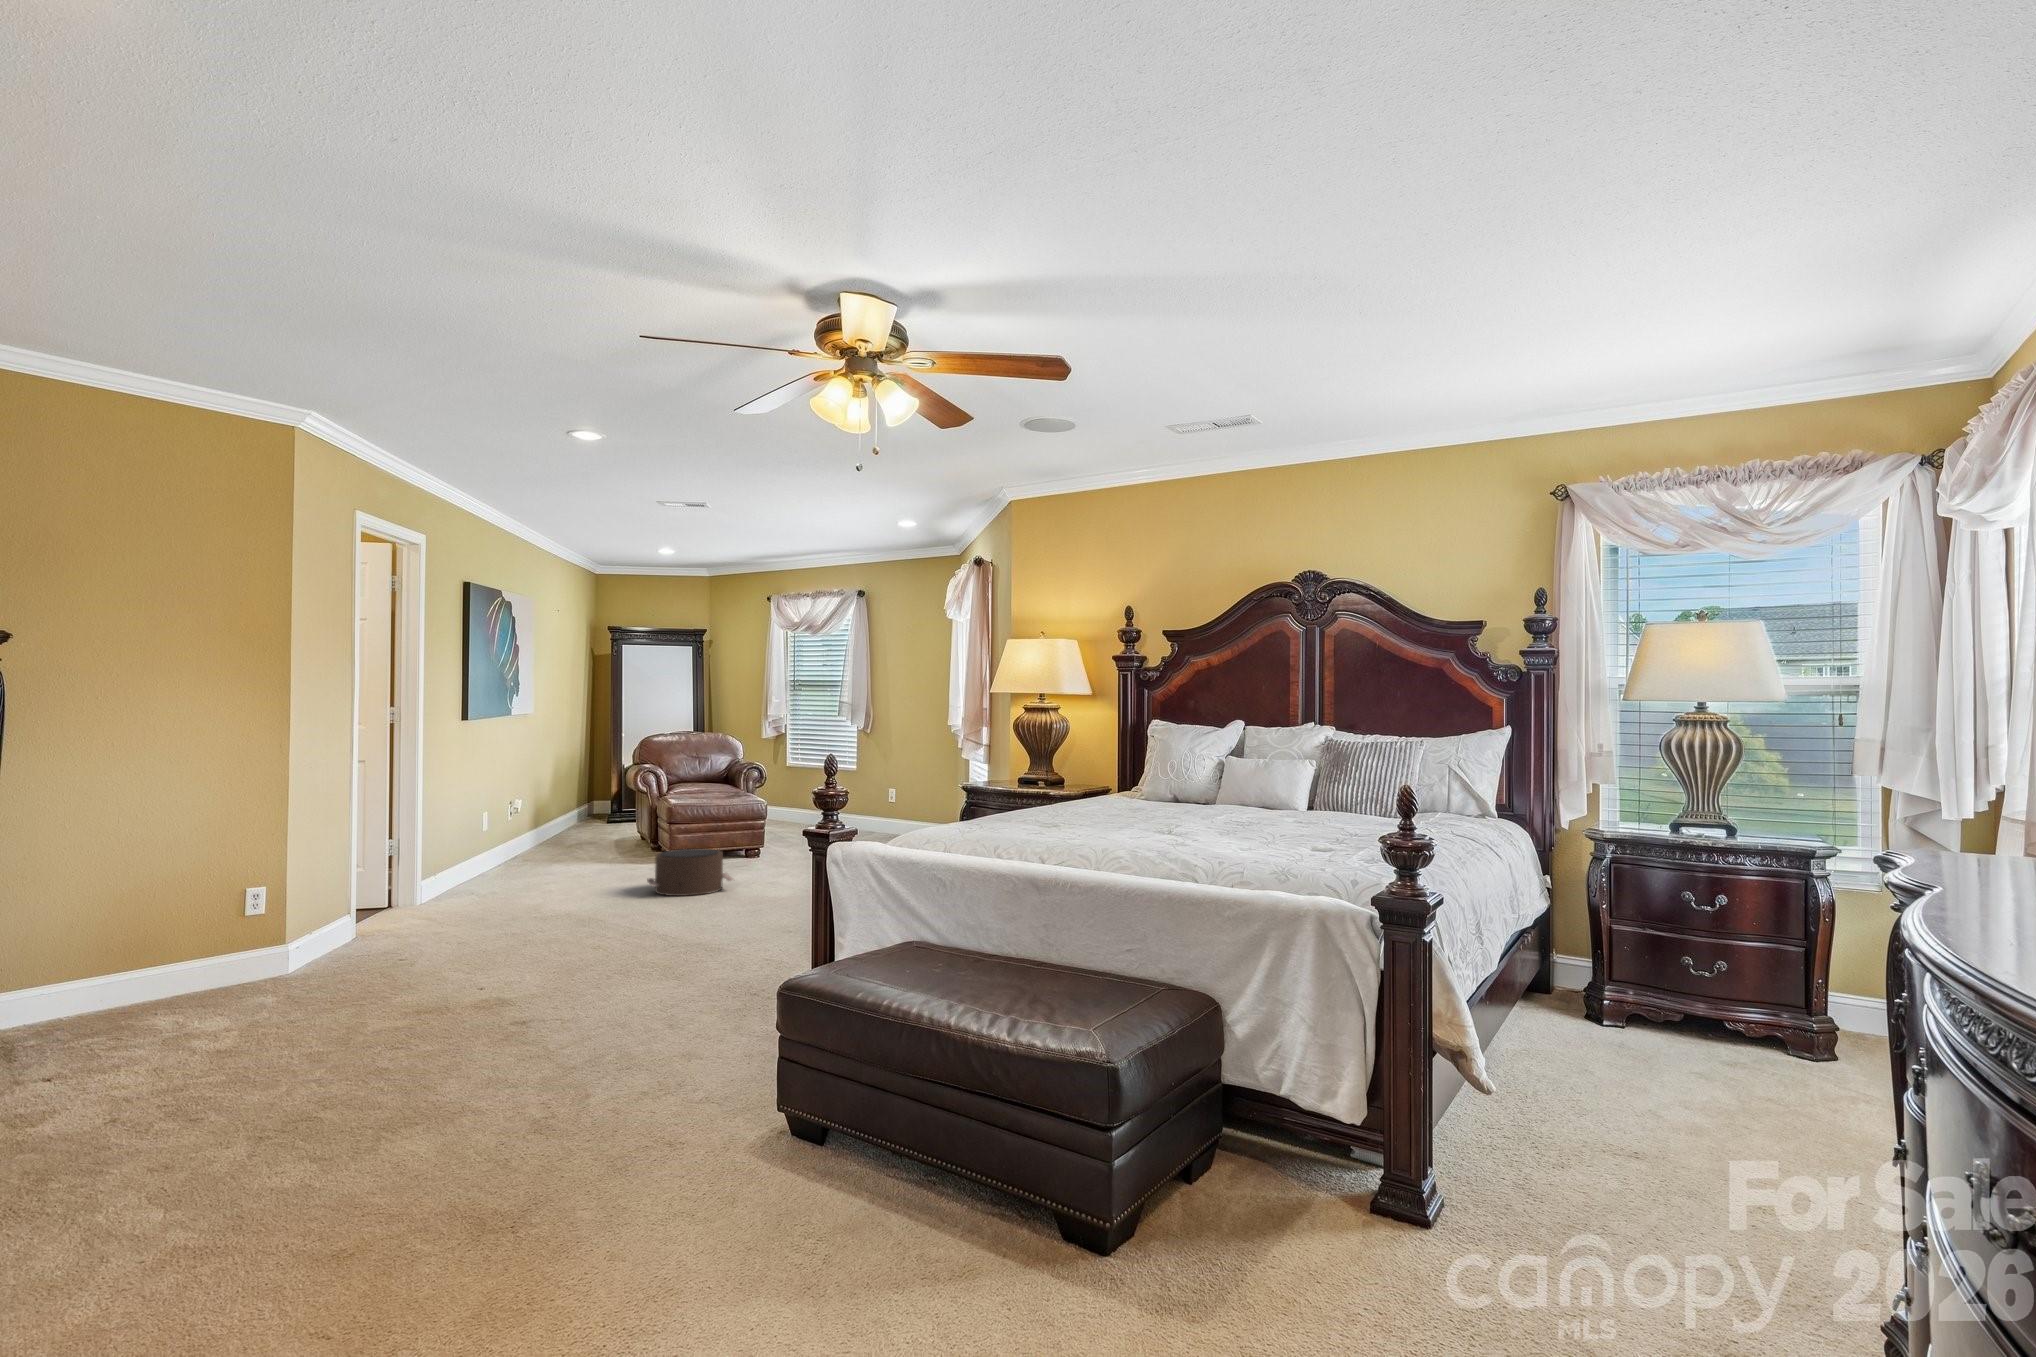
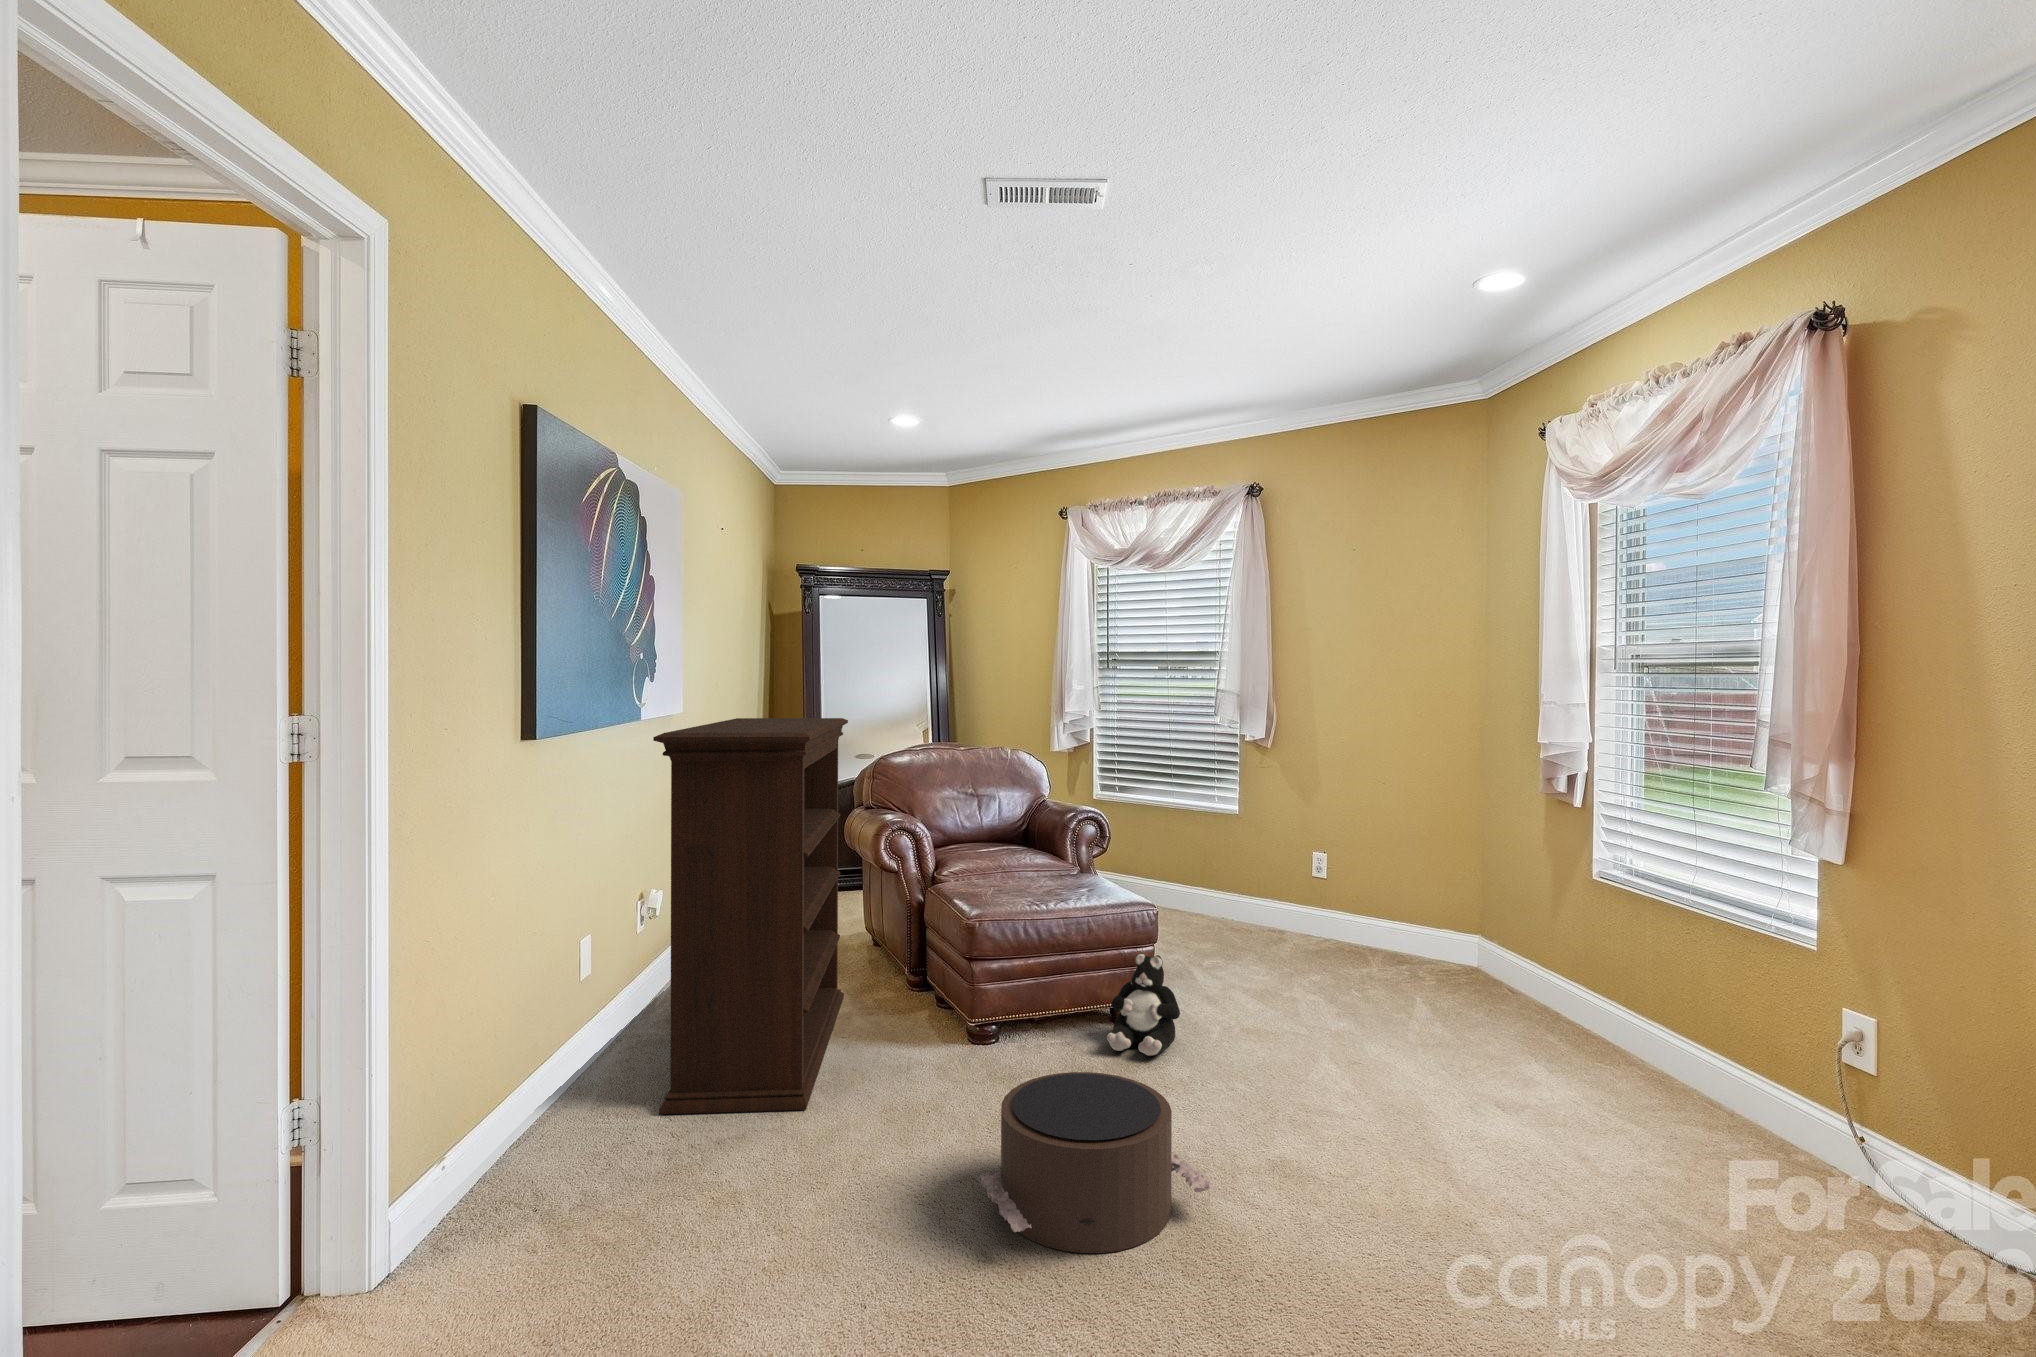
bookshelf: none [520,714,622,879] -> present [653,718,848,1114]
plush toy: none [735,823,772,865] -> present [1107,953,1180,1056]

